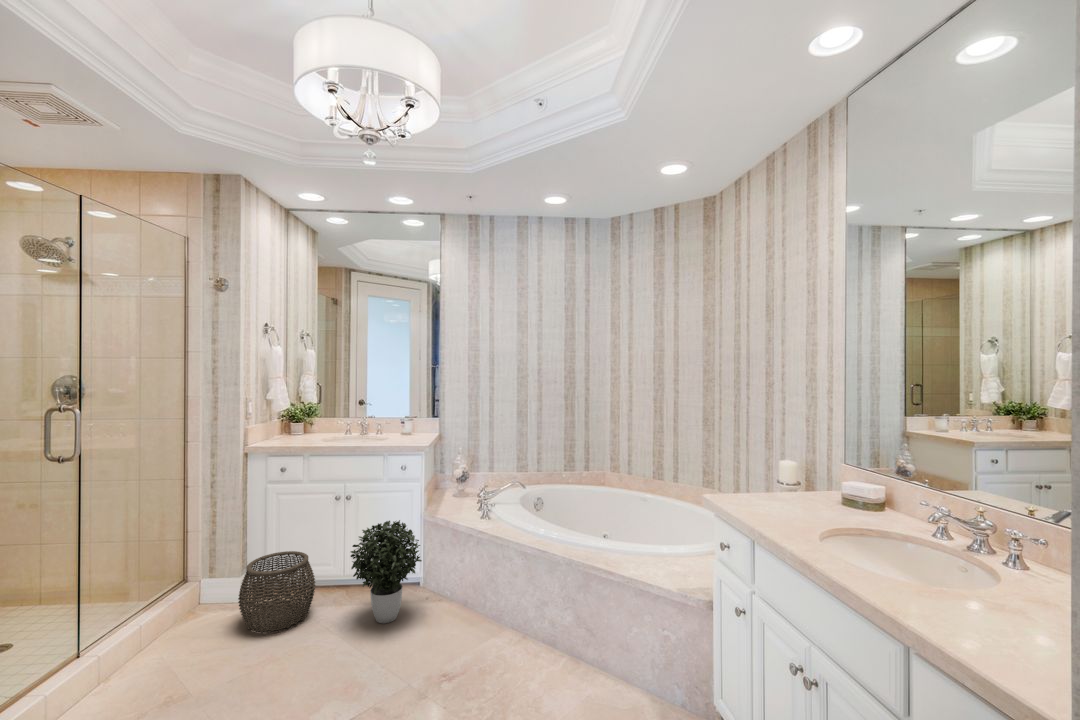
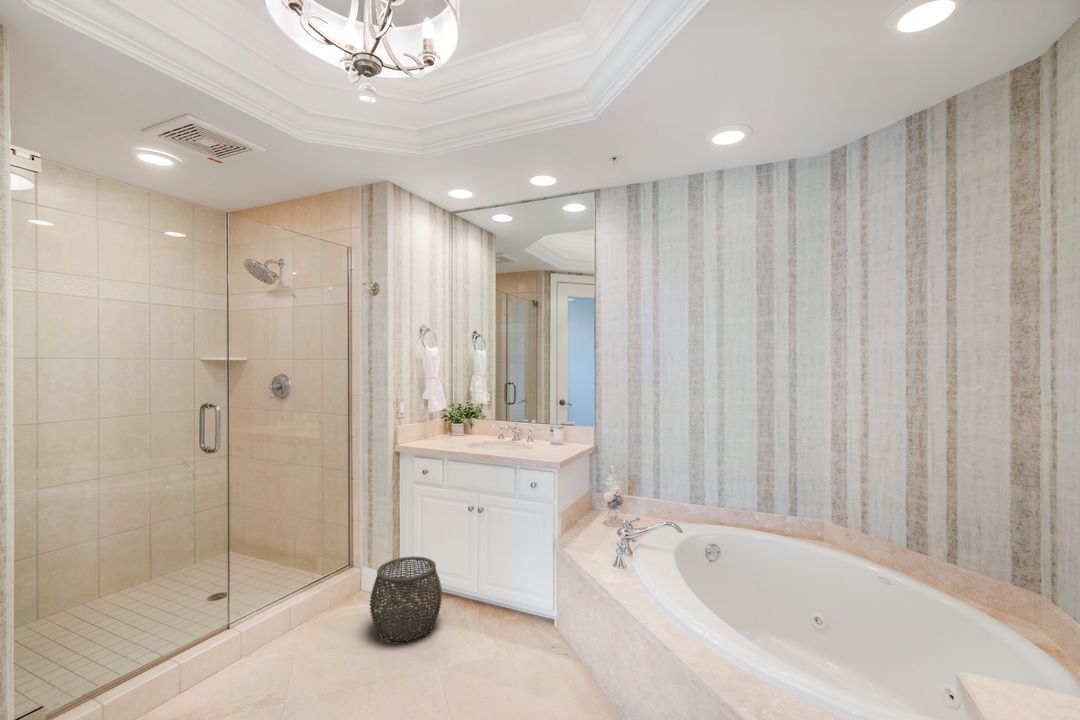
potted plant: present [351,520,422,623] -> none [462,545,541,669]

